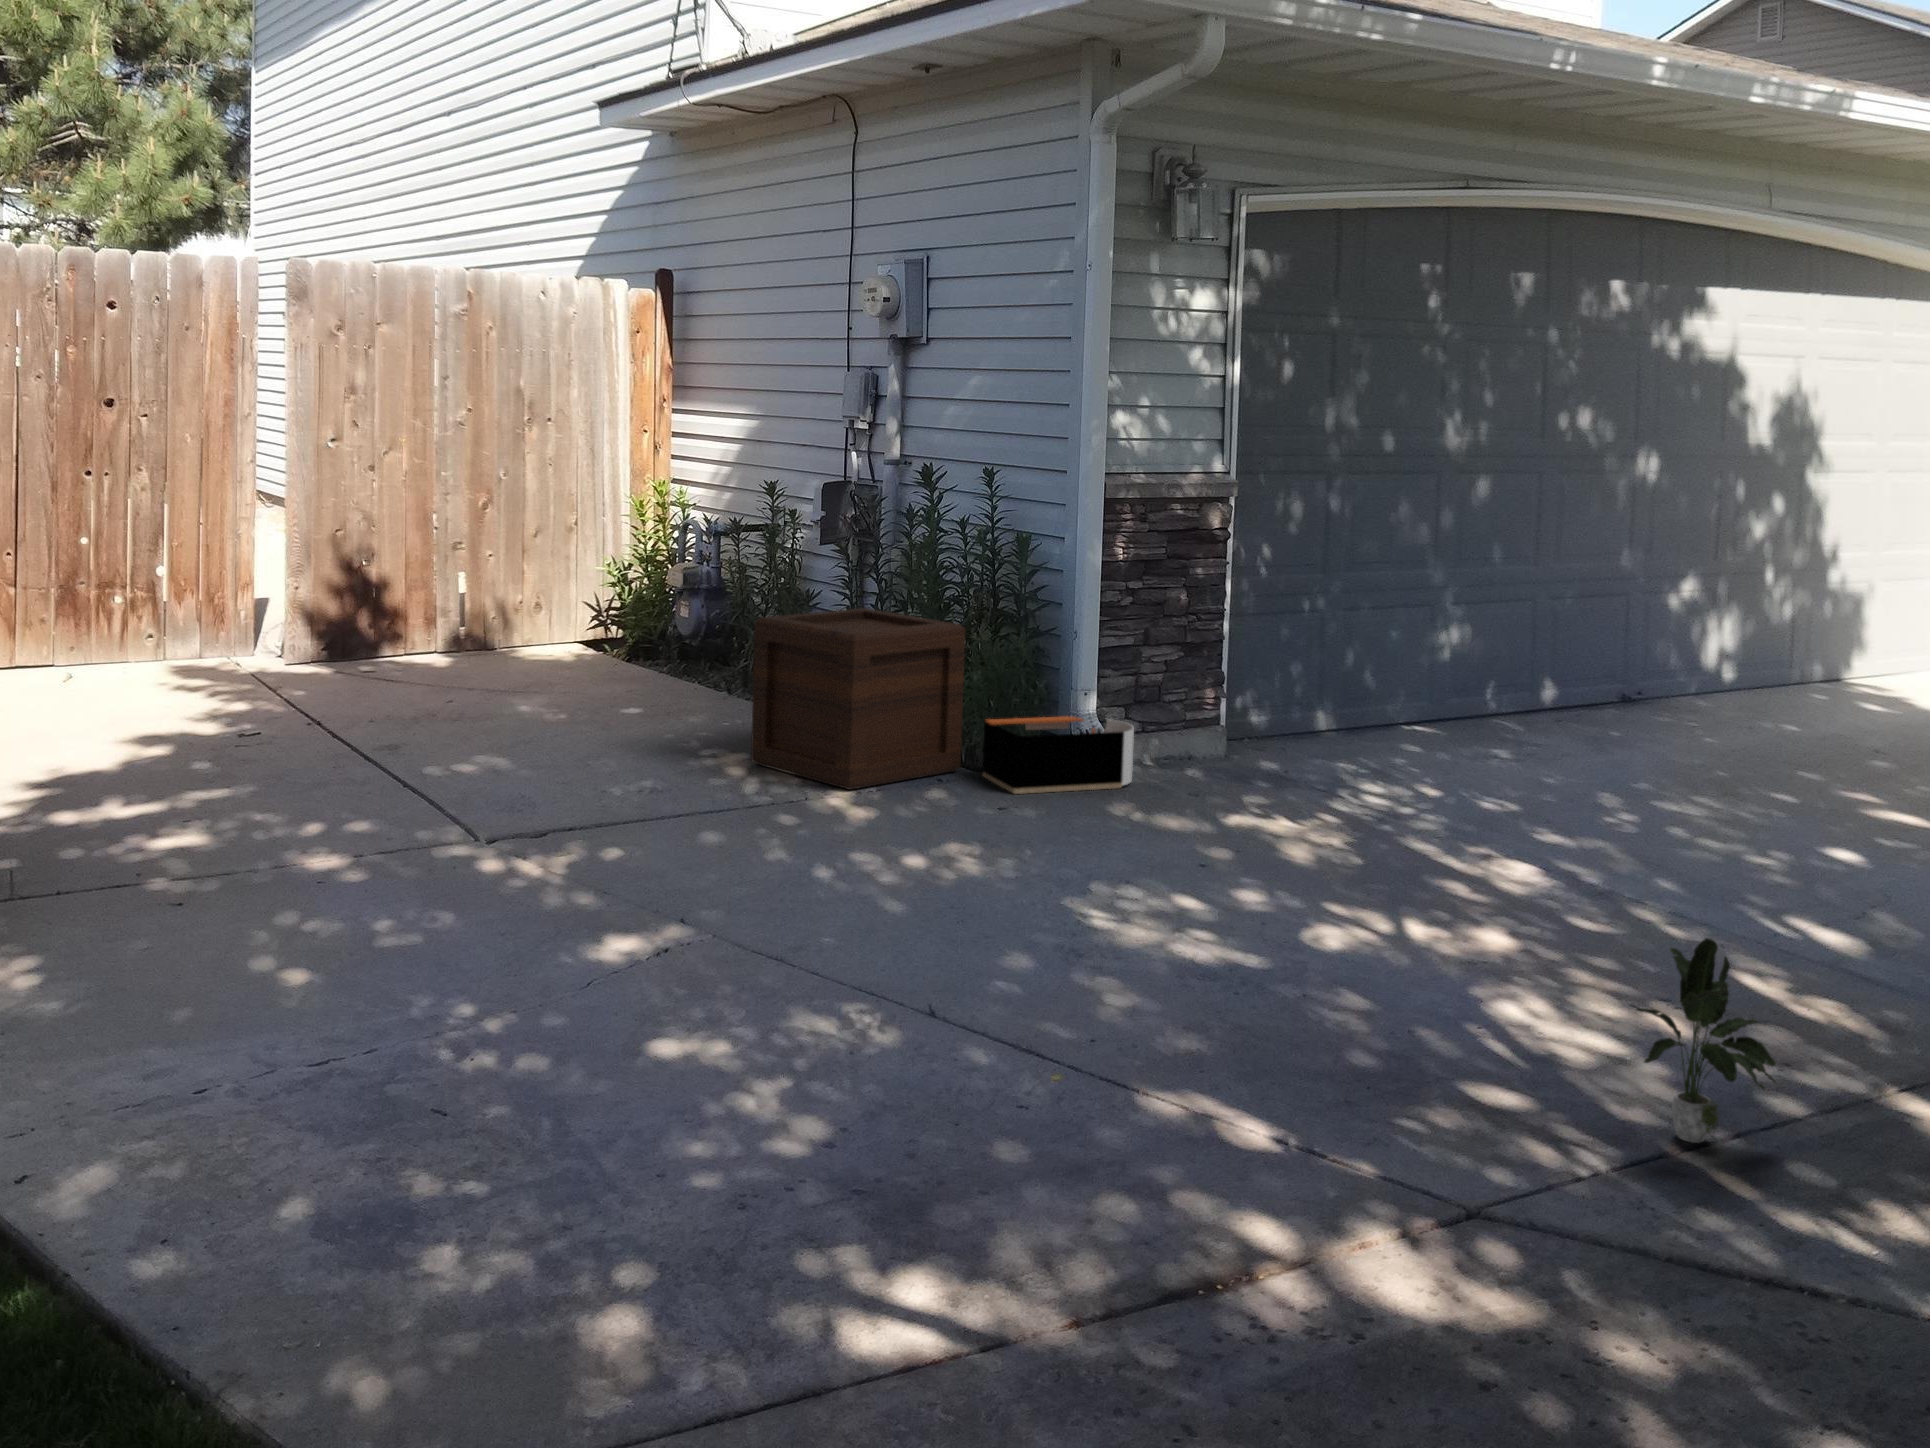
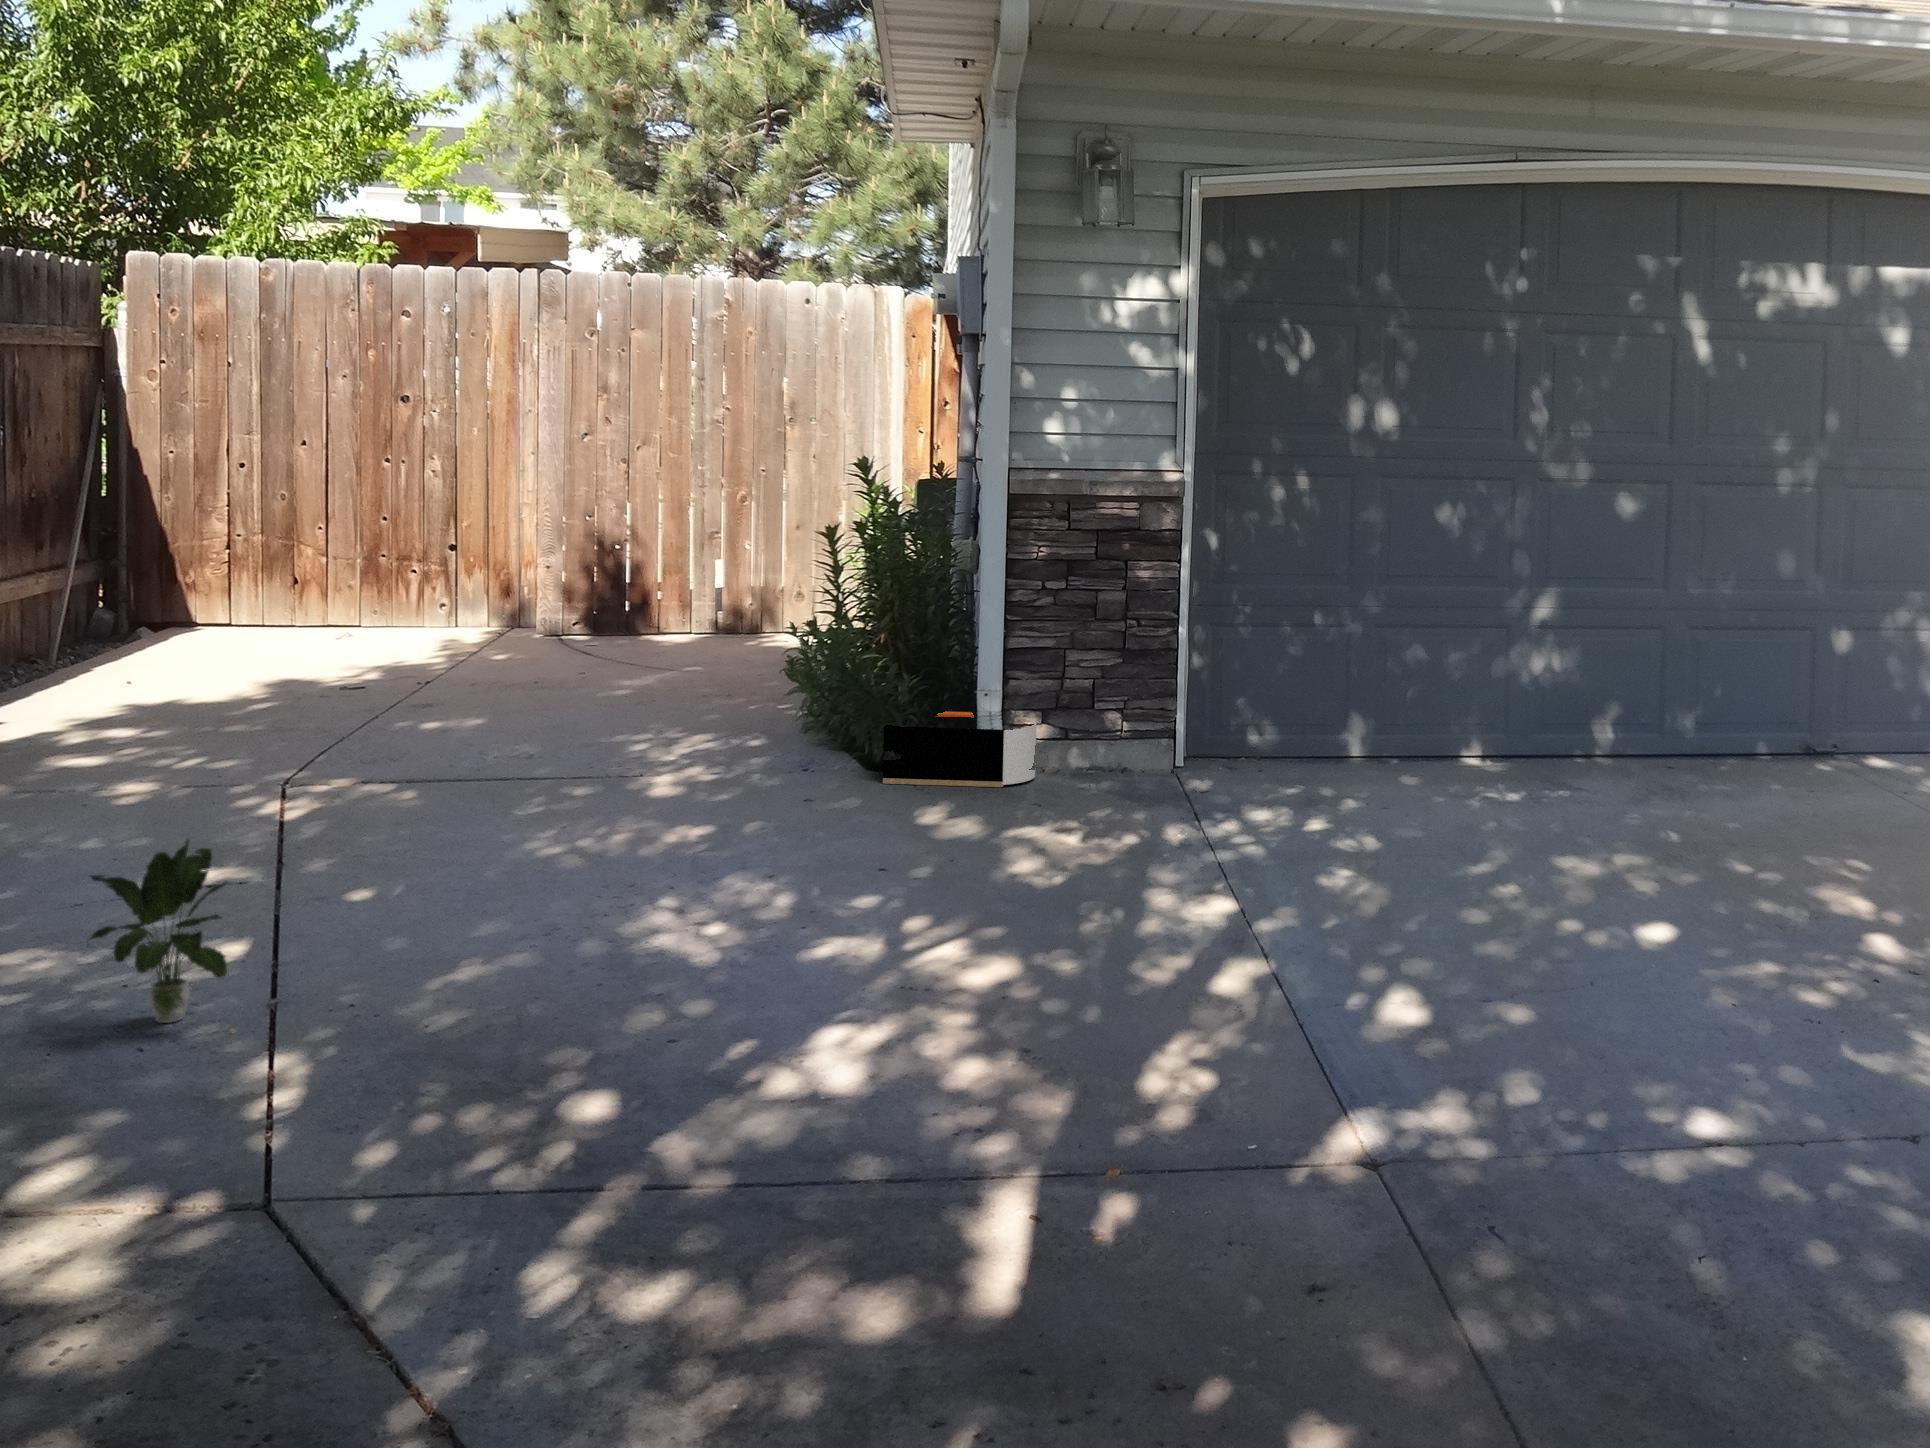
wooden crate: present [751,608,965,790] -> none [718,598,891,768]
potted plant: present [1630,938,1776,1143] -> present [89,840,228,1023]

